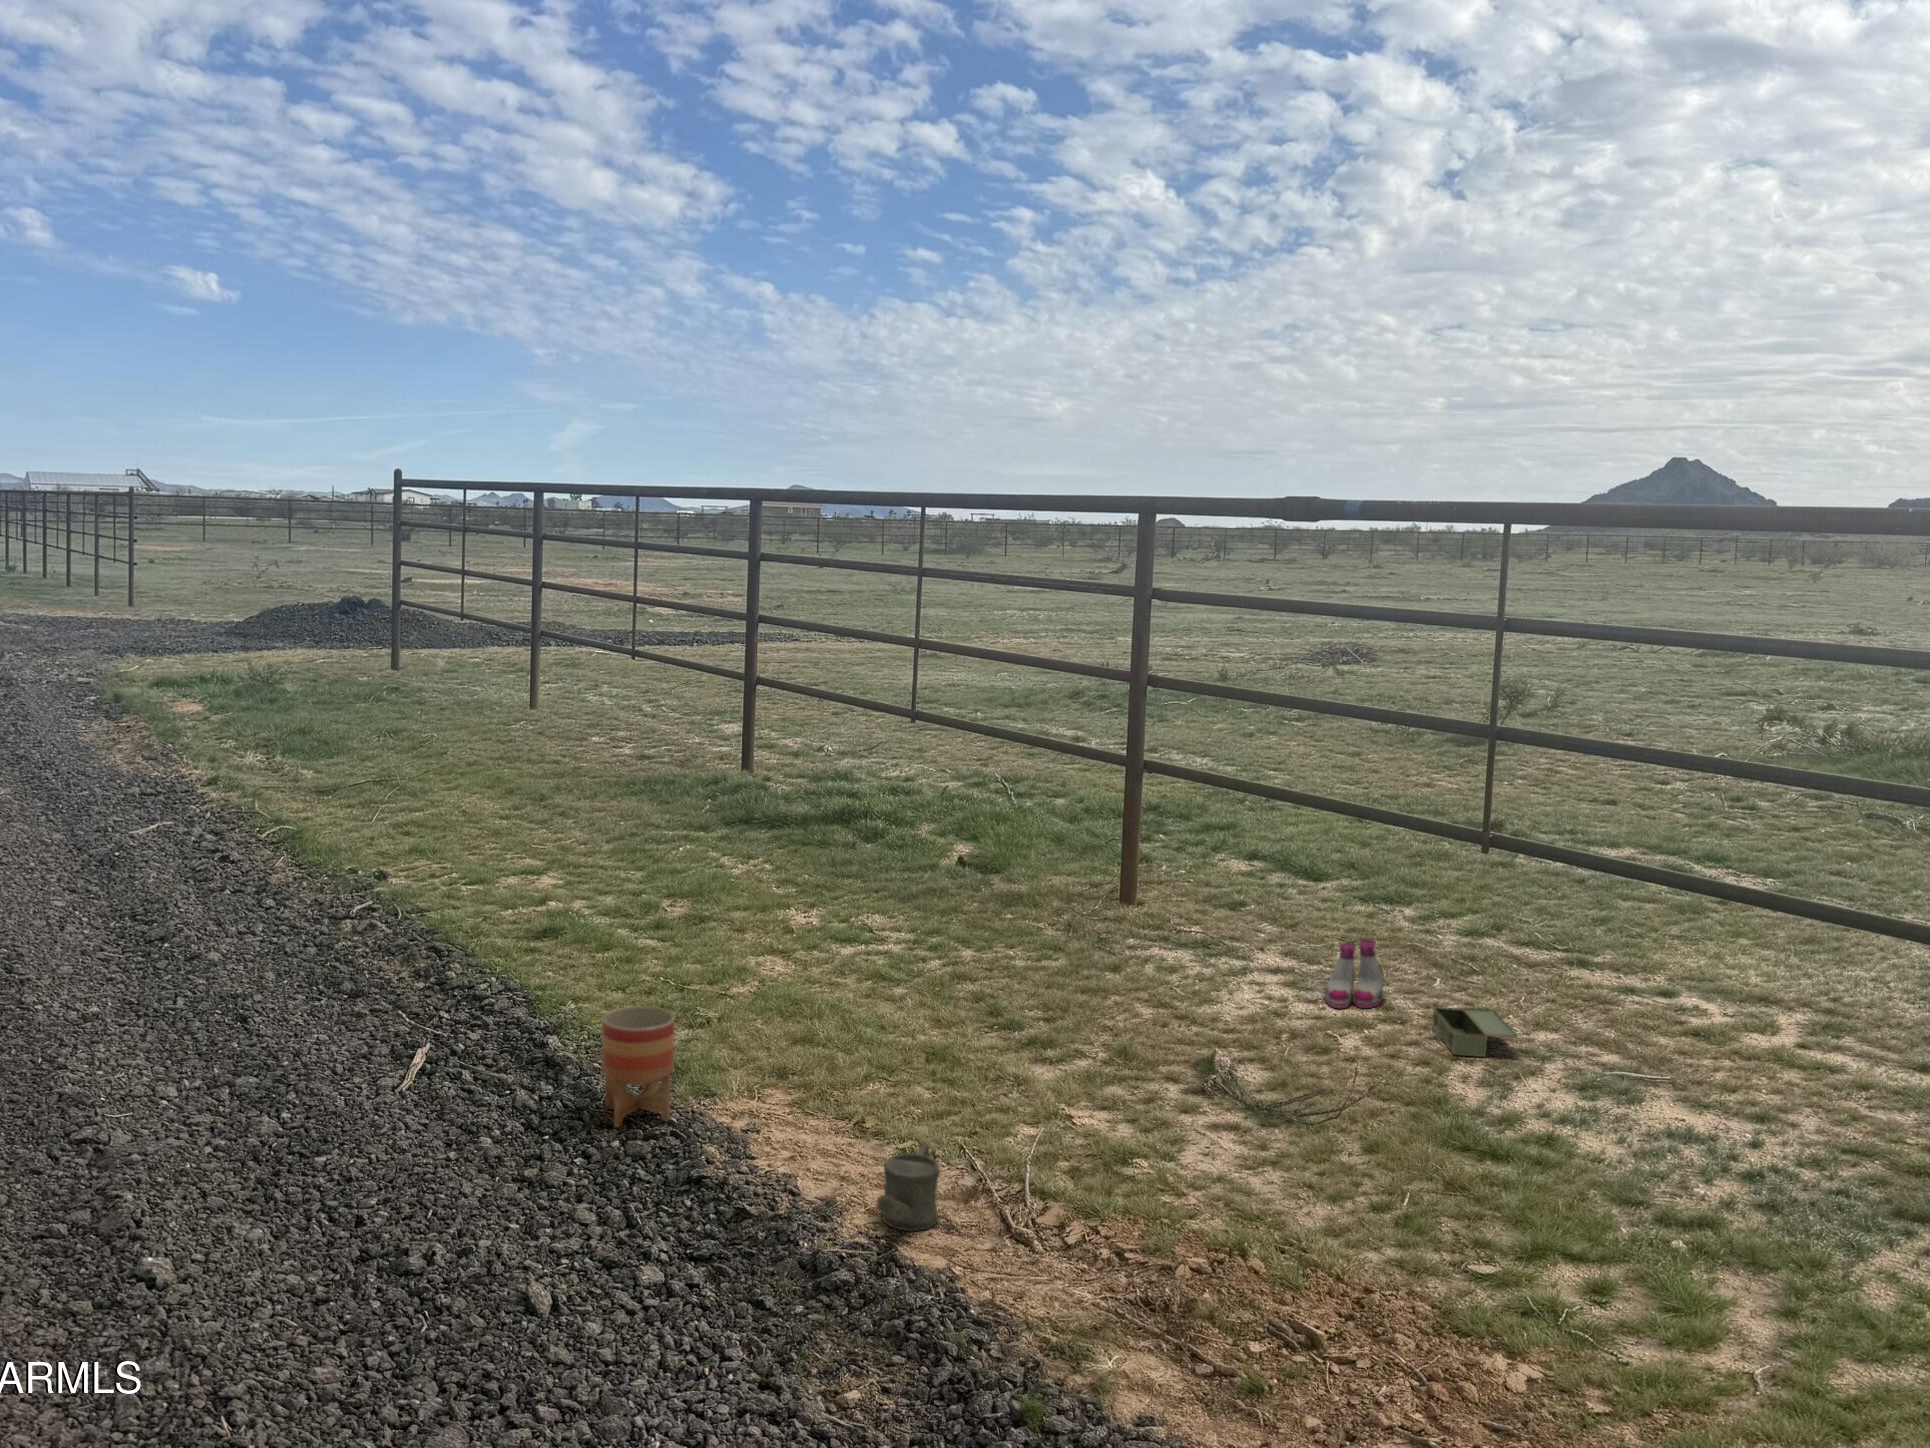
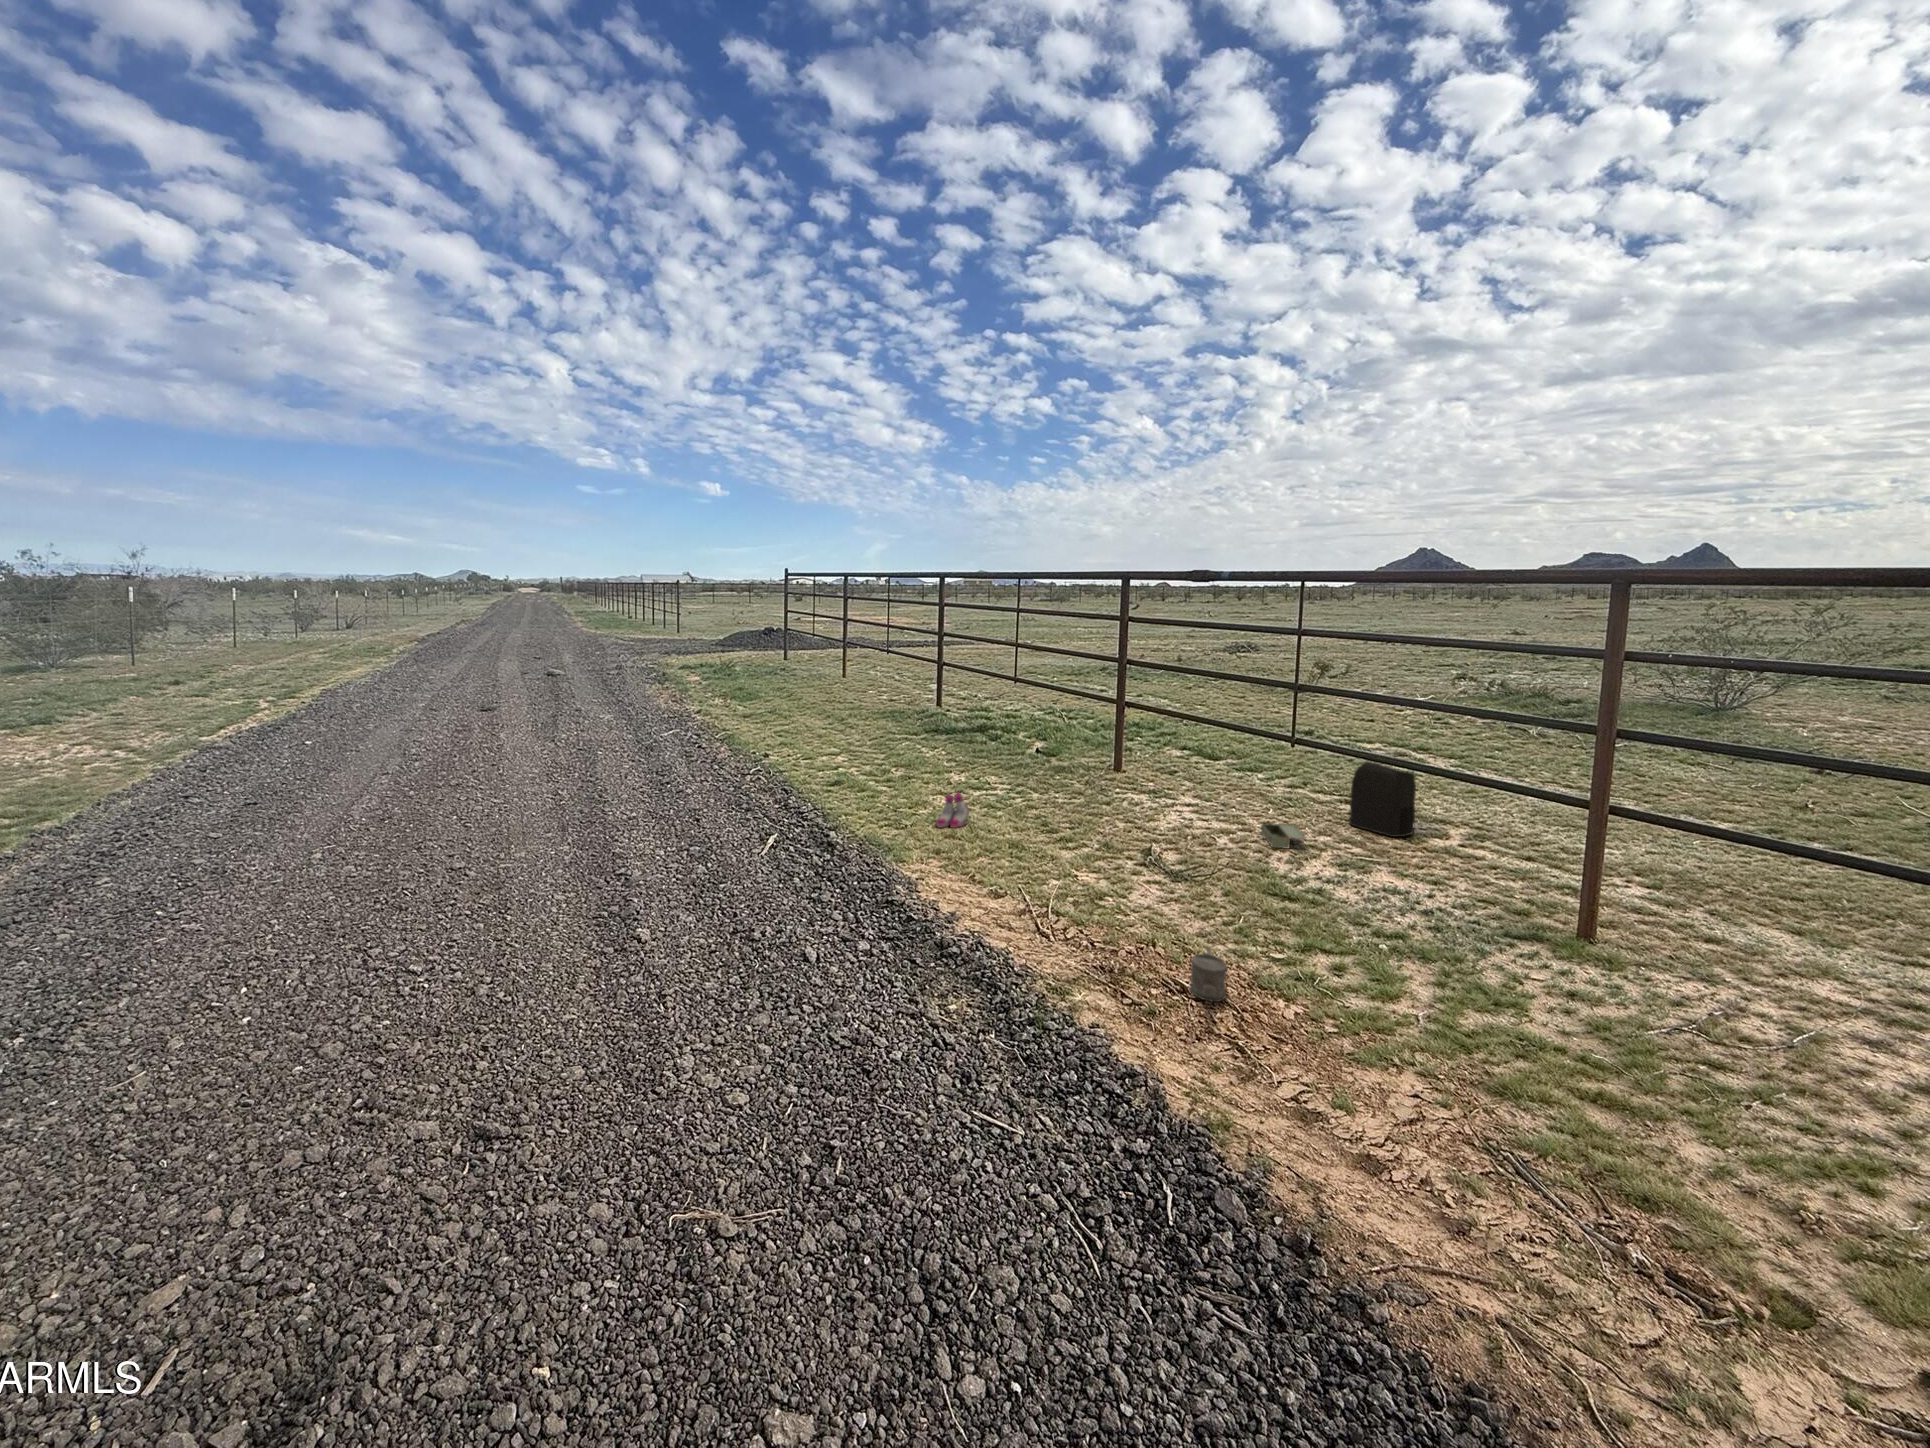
backpack: none [1590,872,1709,1032] -> present [1349,758,1416,837]
boots: present [1324,939,1384,1008] -> present [936,793,969,828]
planter: present [602,1006,675,1127] -> none [846,820,879,876]
watering can: present [877,1144,940,1231] -> present [1190,947,1228,1002]

